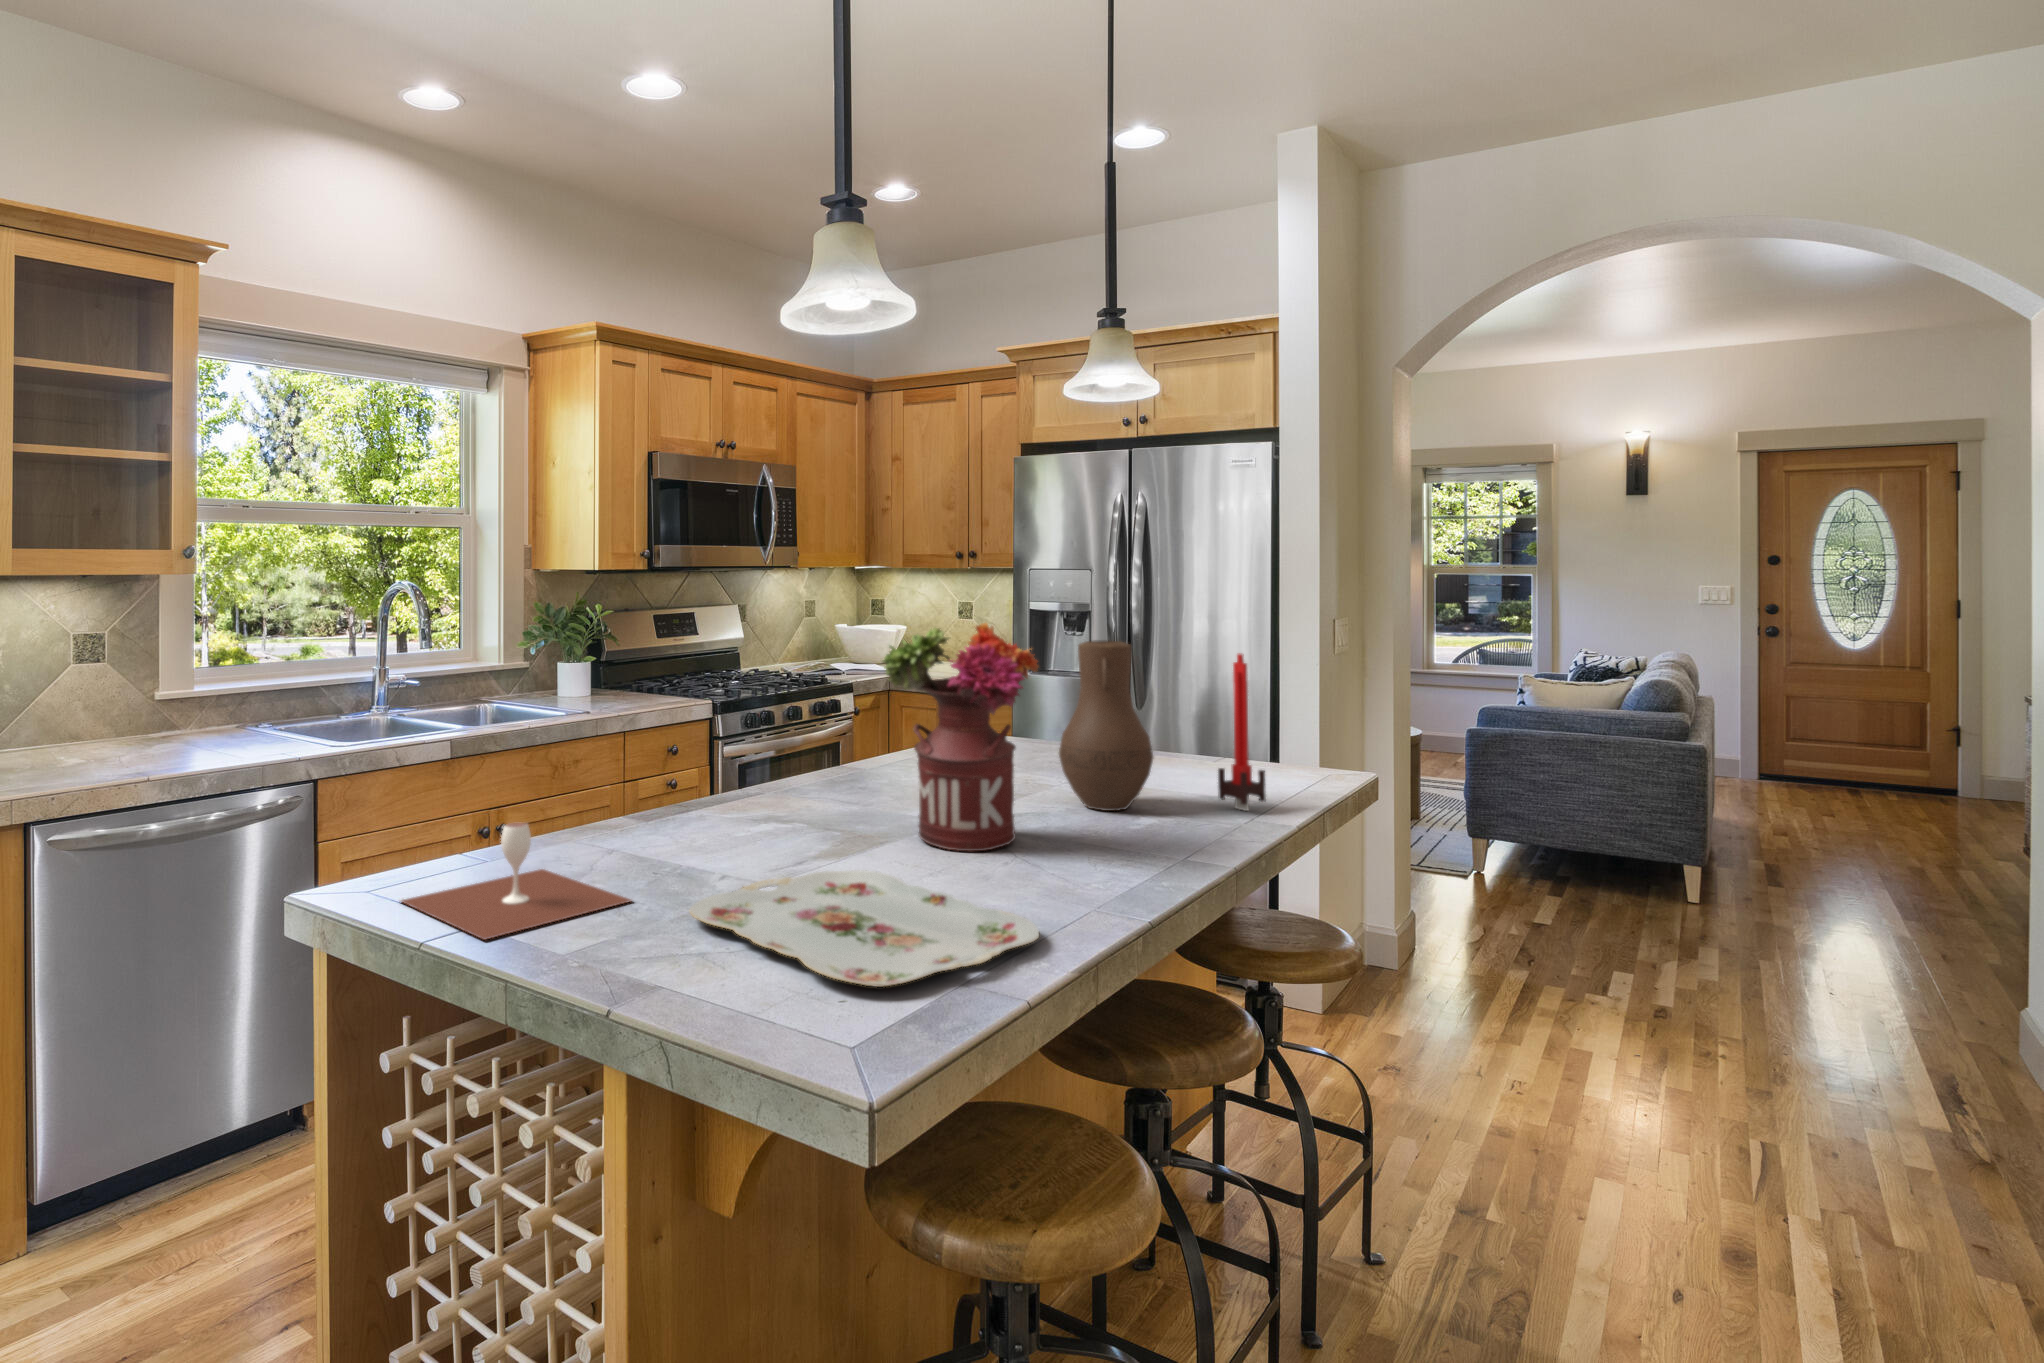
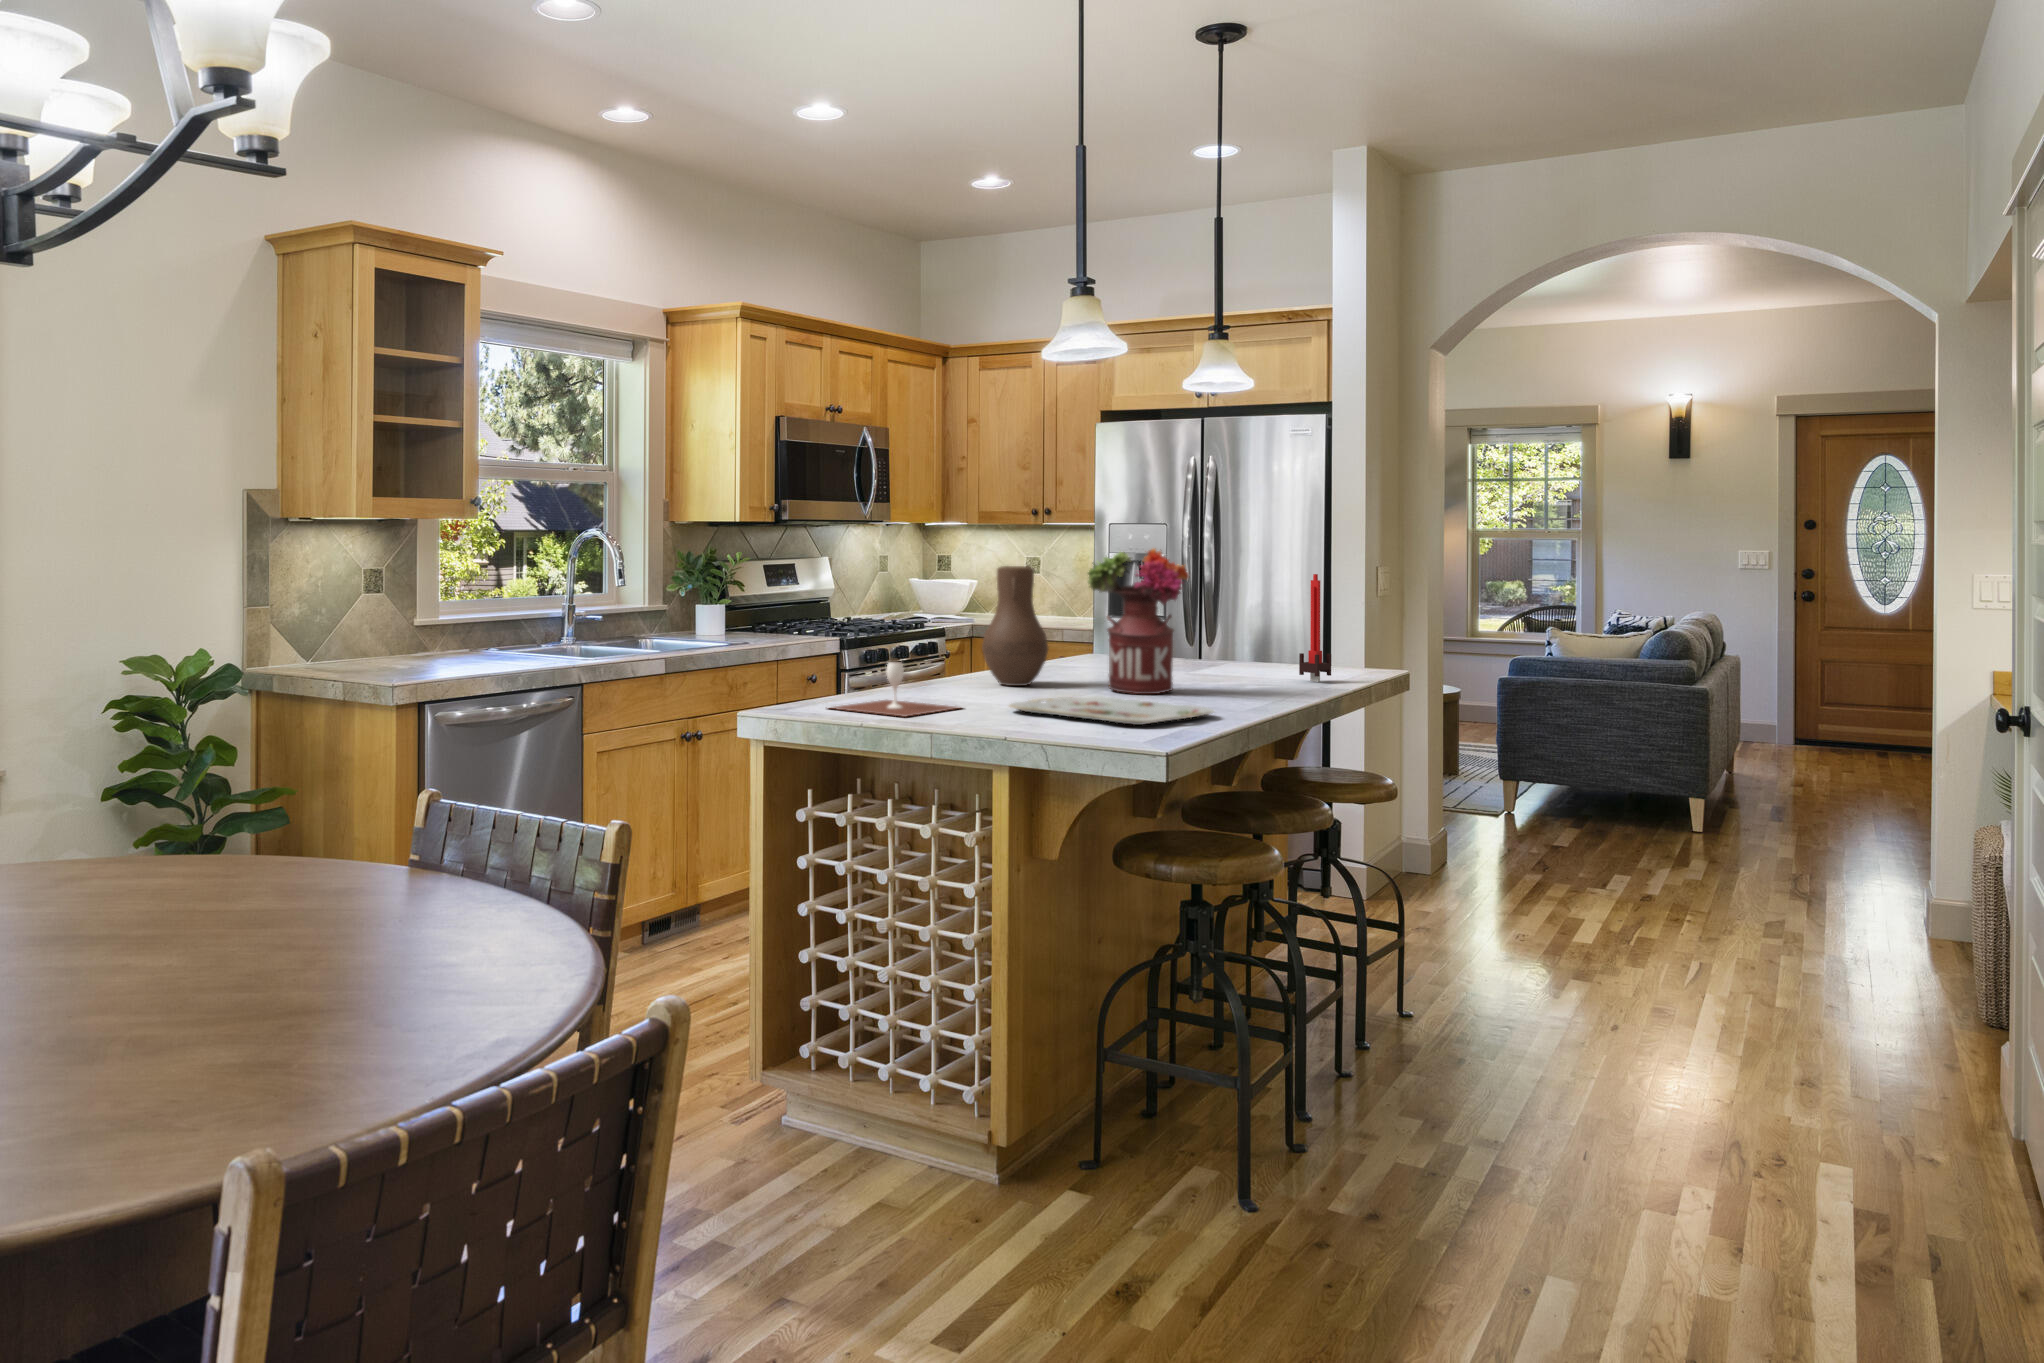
vase: present [1059,641,1153,811] -> present [982,566,1049,686]

